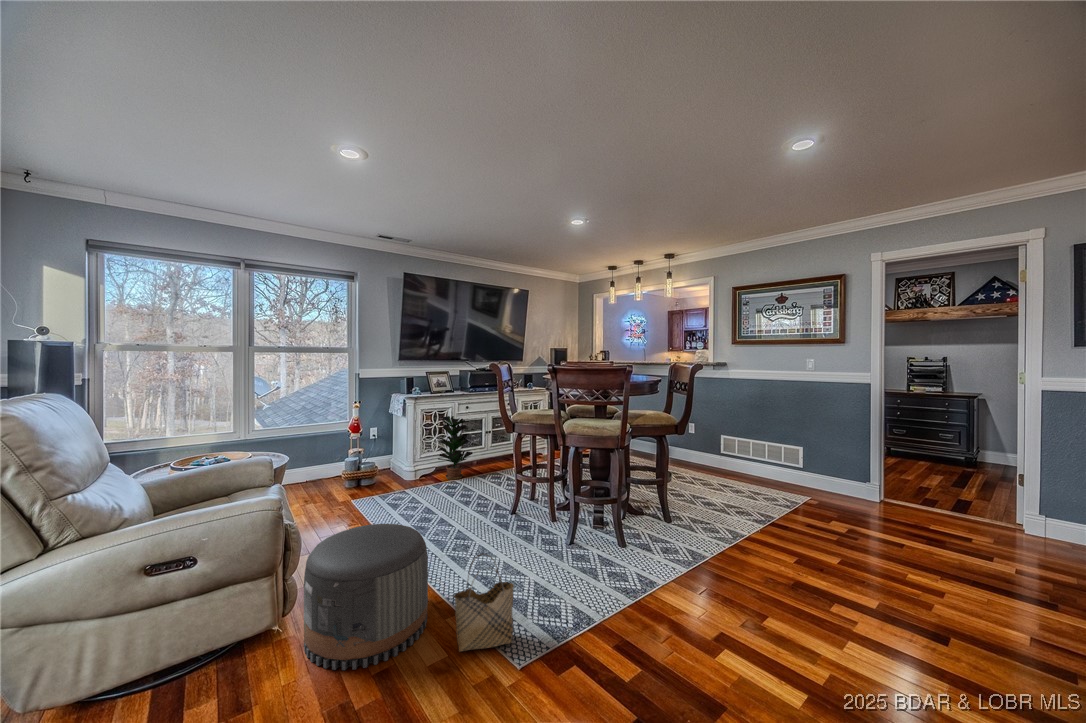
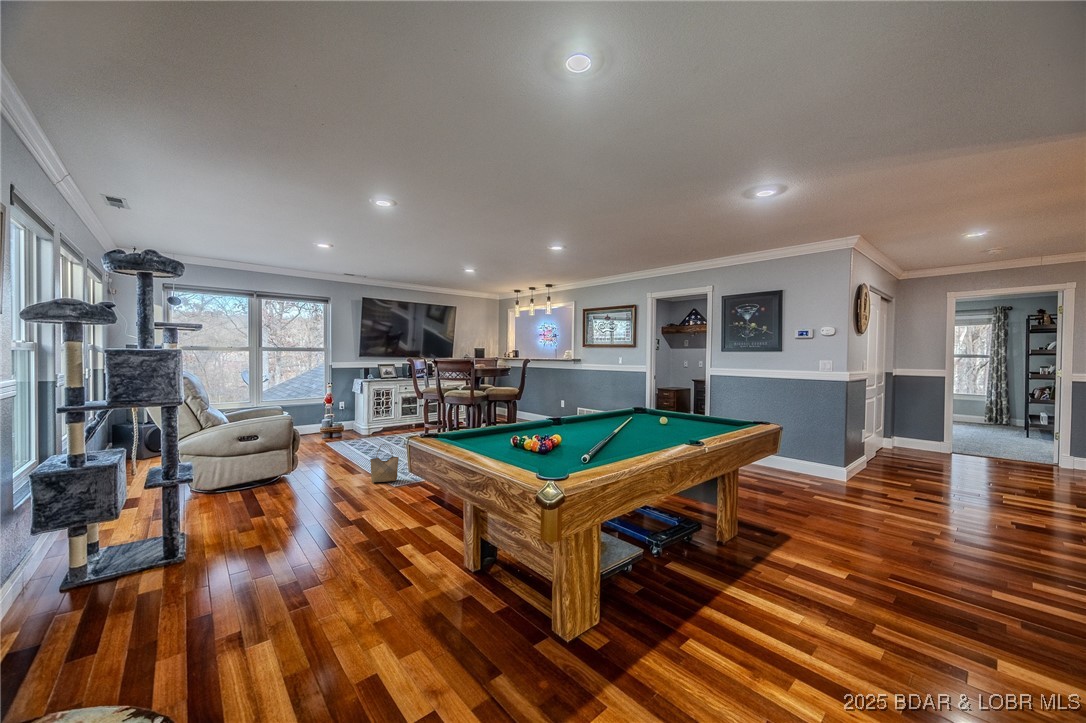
potted plant: present [438,416,473,480] -> none [383,393,408,434]
pouf: present [304,524,428,670] -> none [303,435,361,487]

